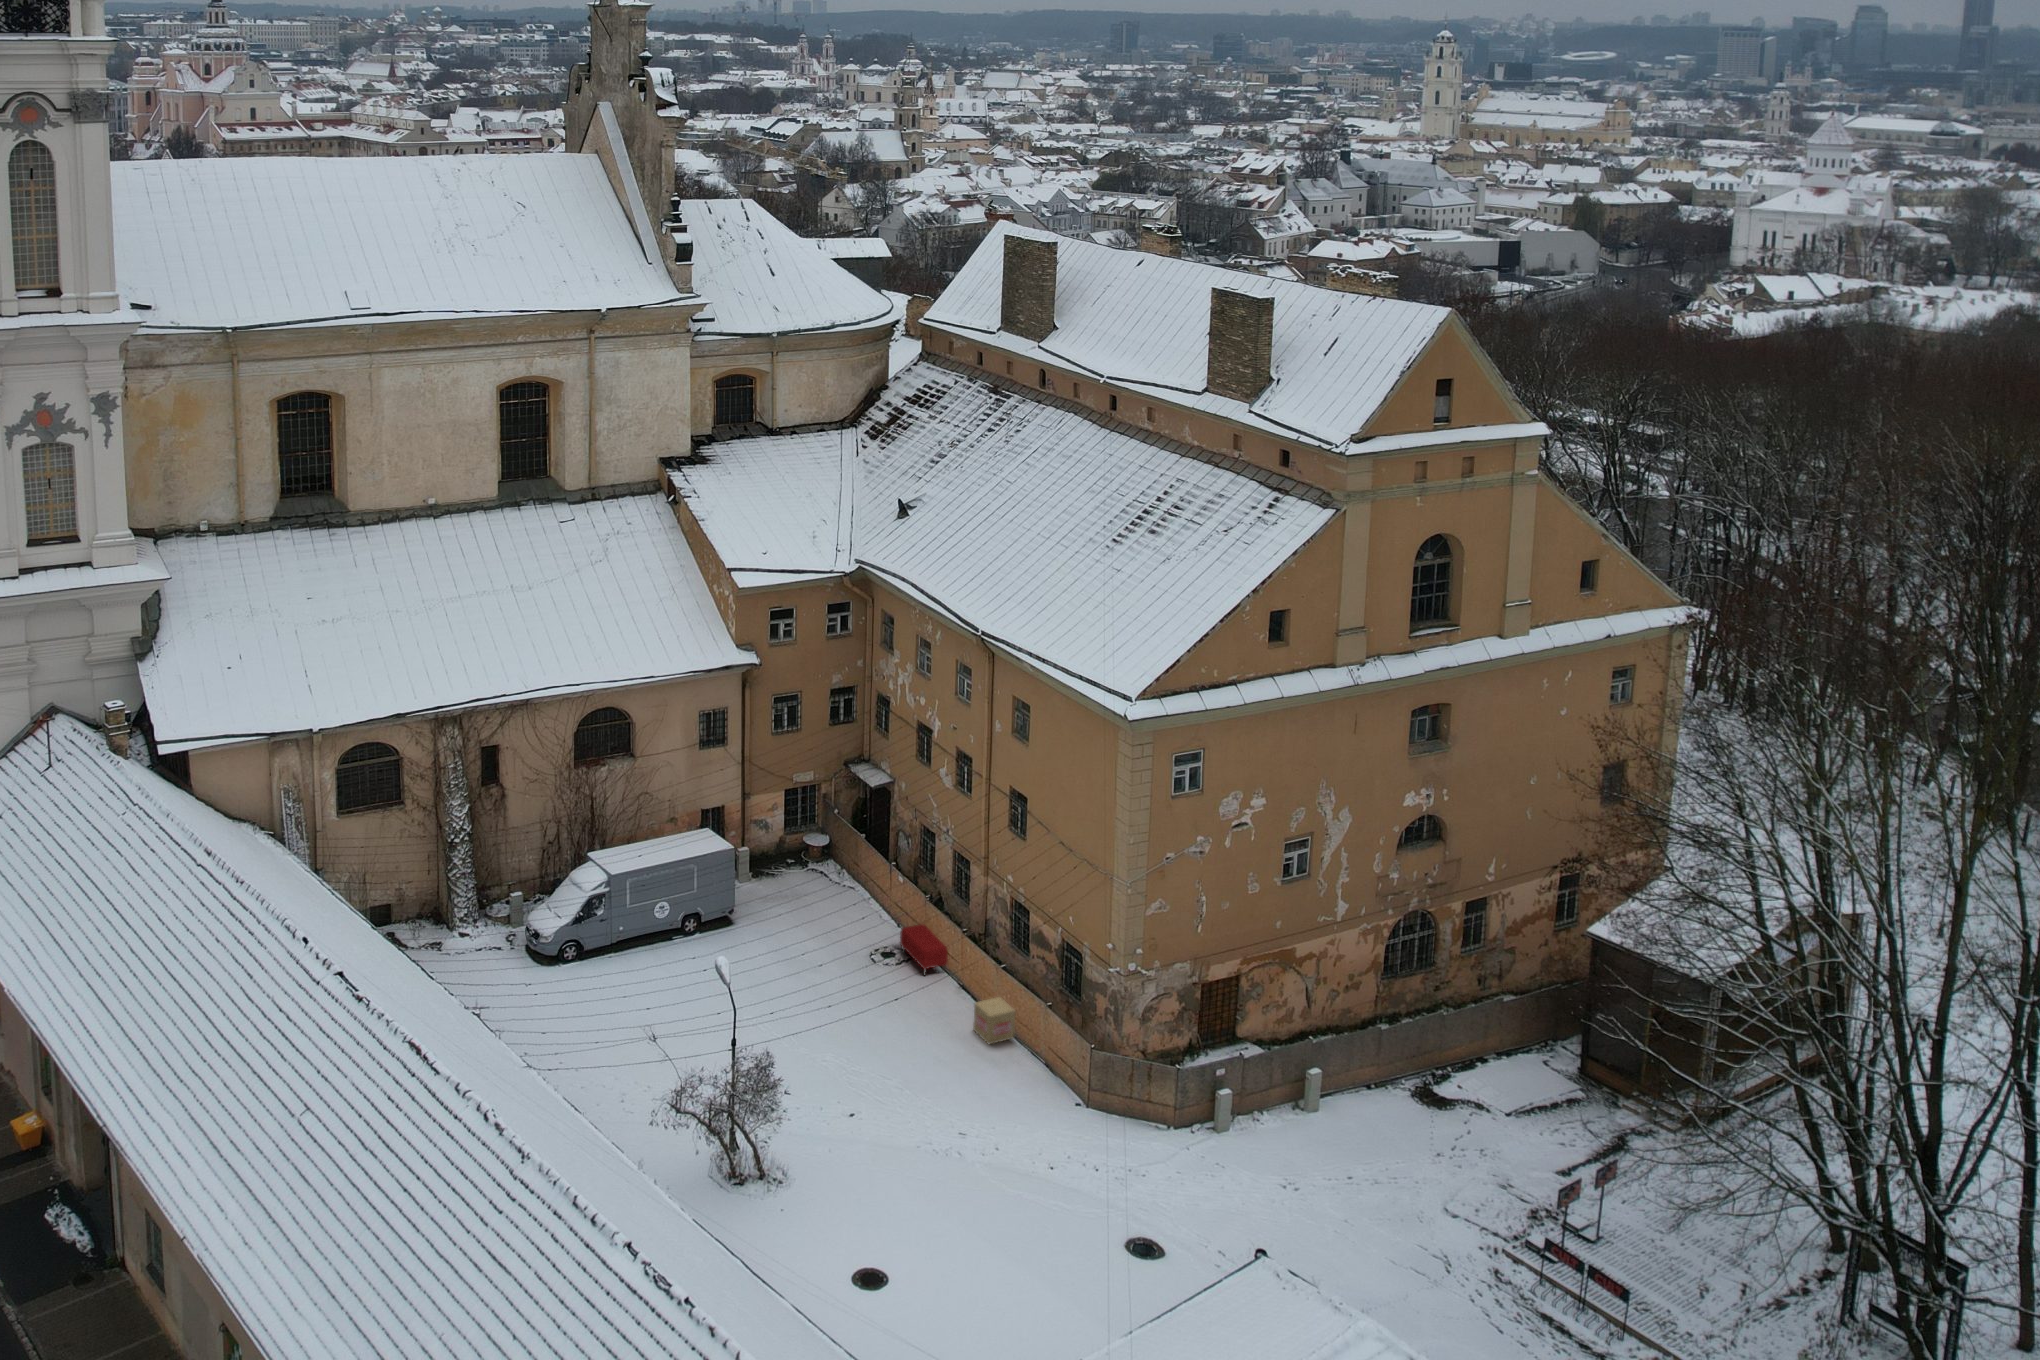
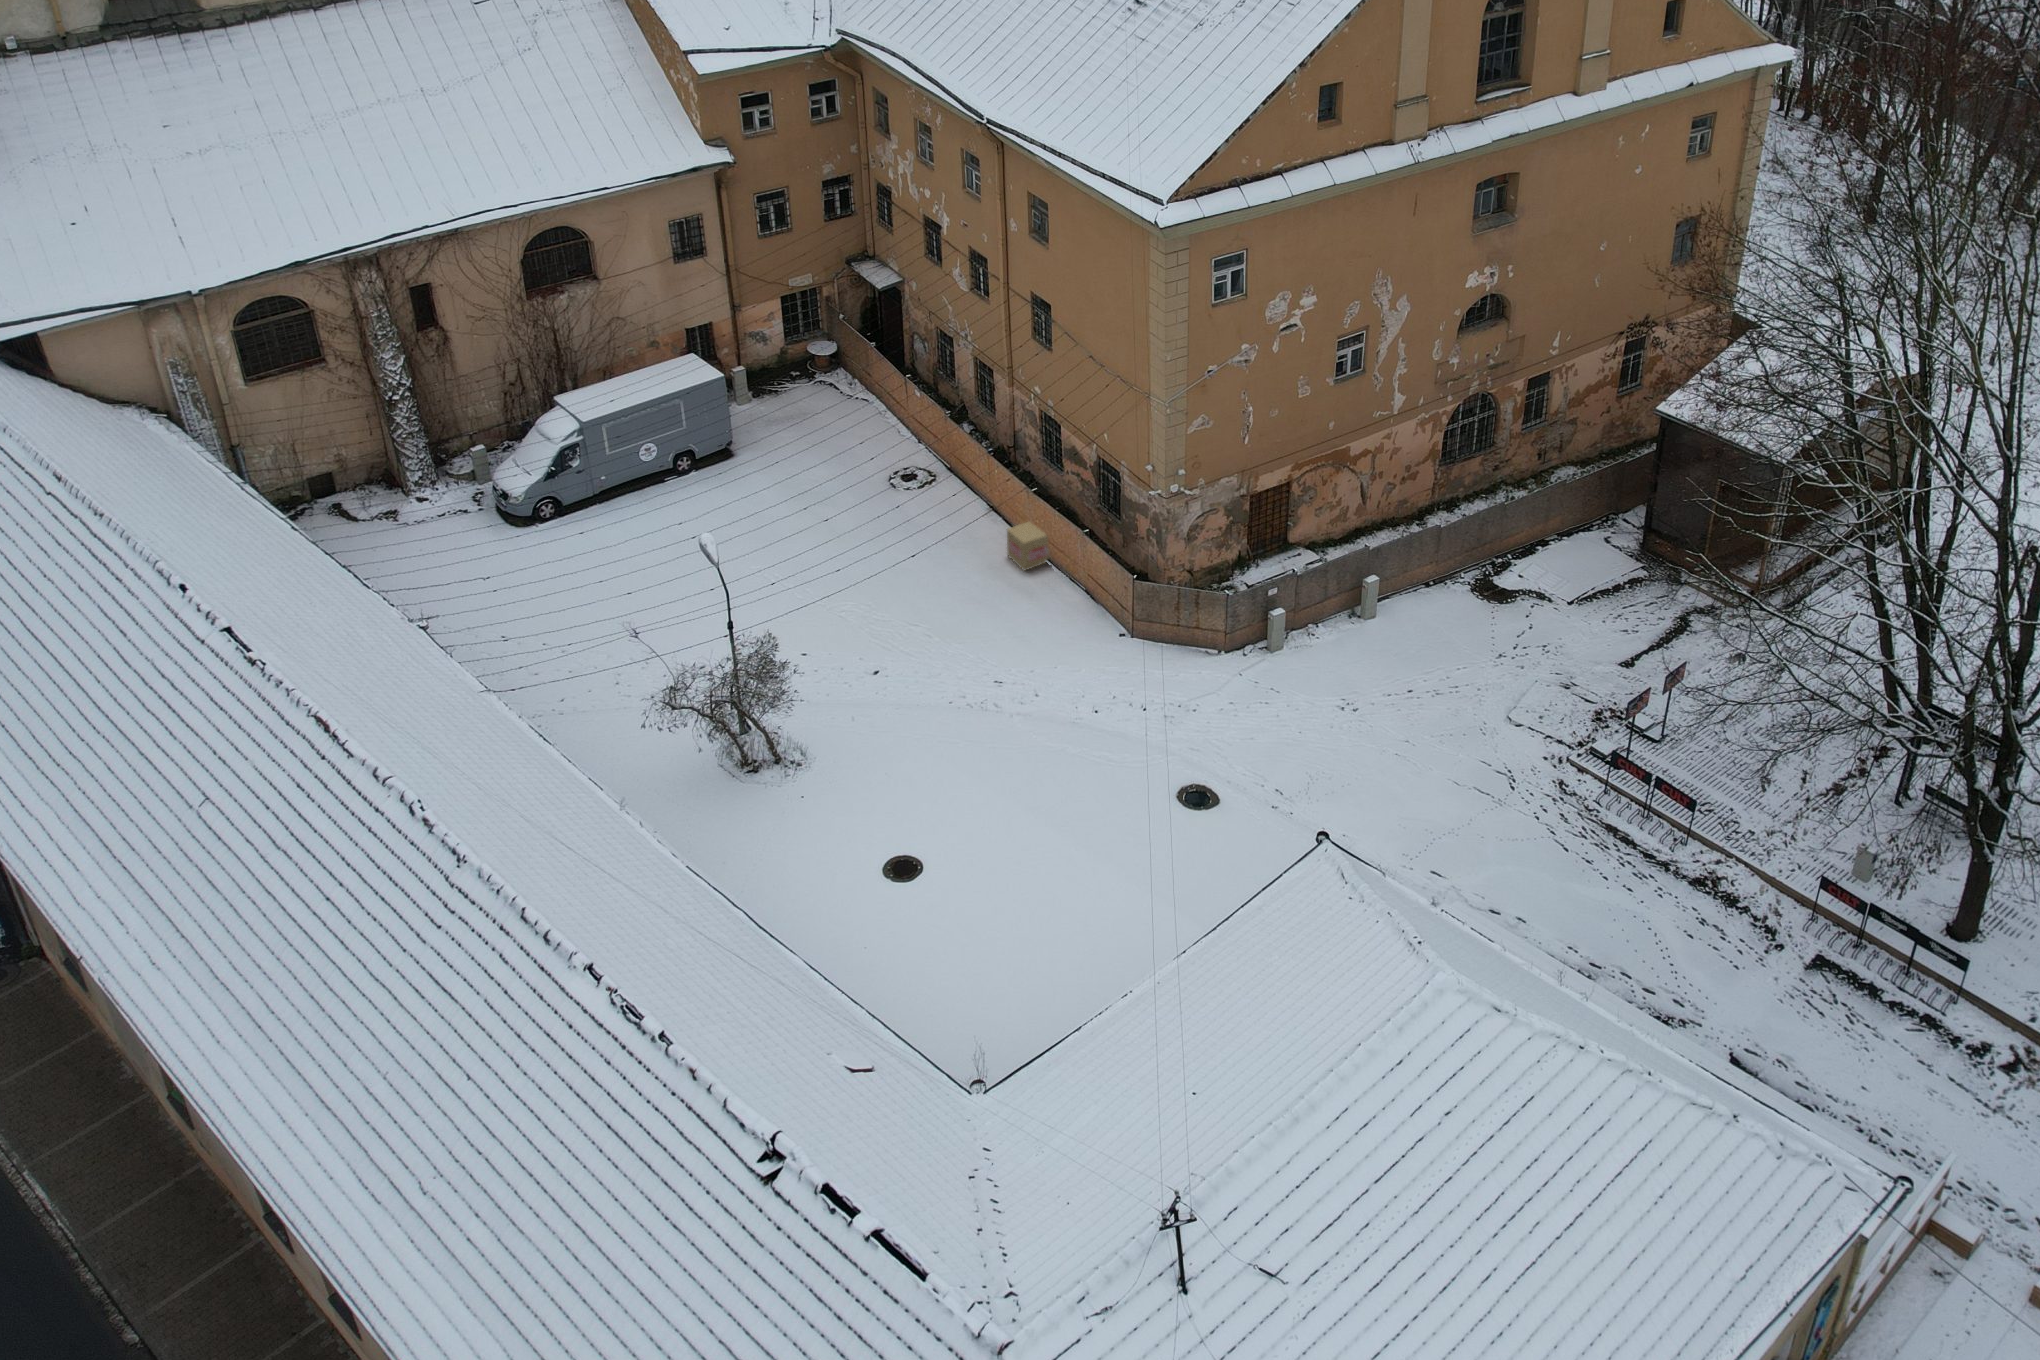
bench: present [900,924,948,975] -> none [924,443,978,500]

